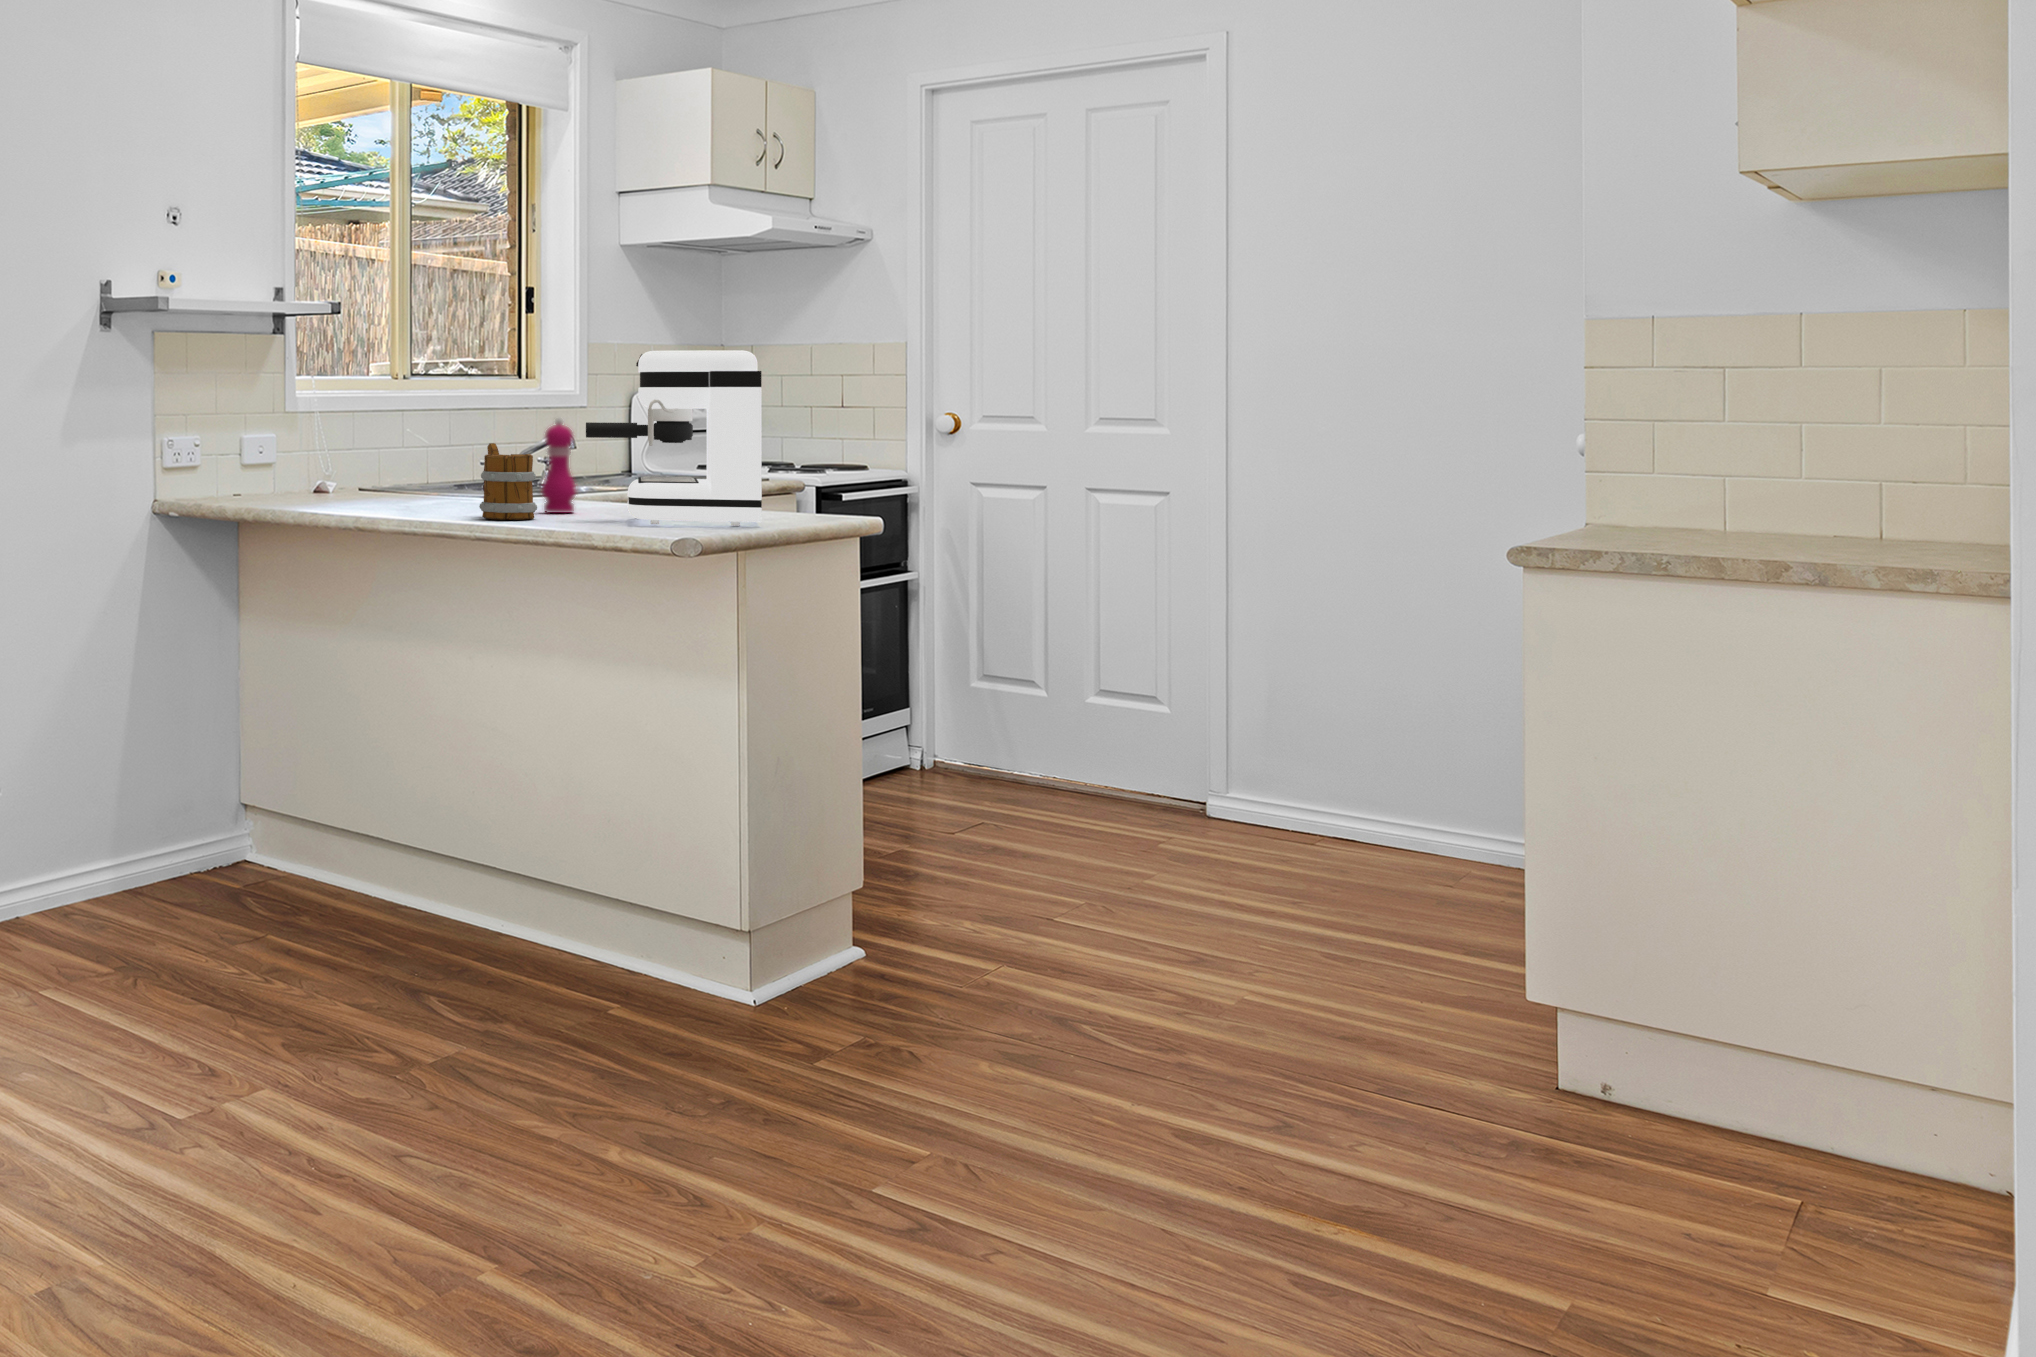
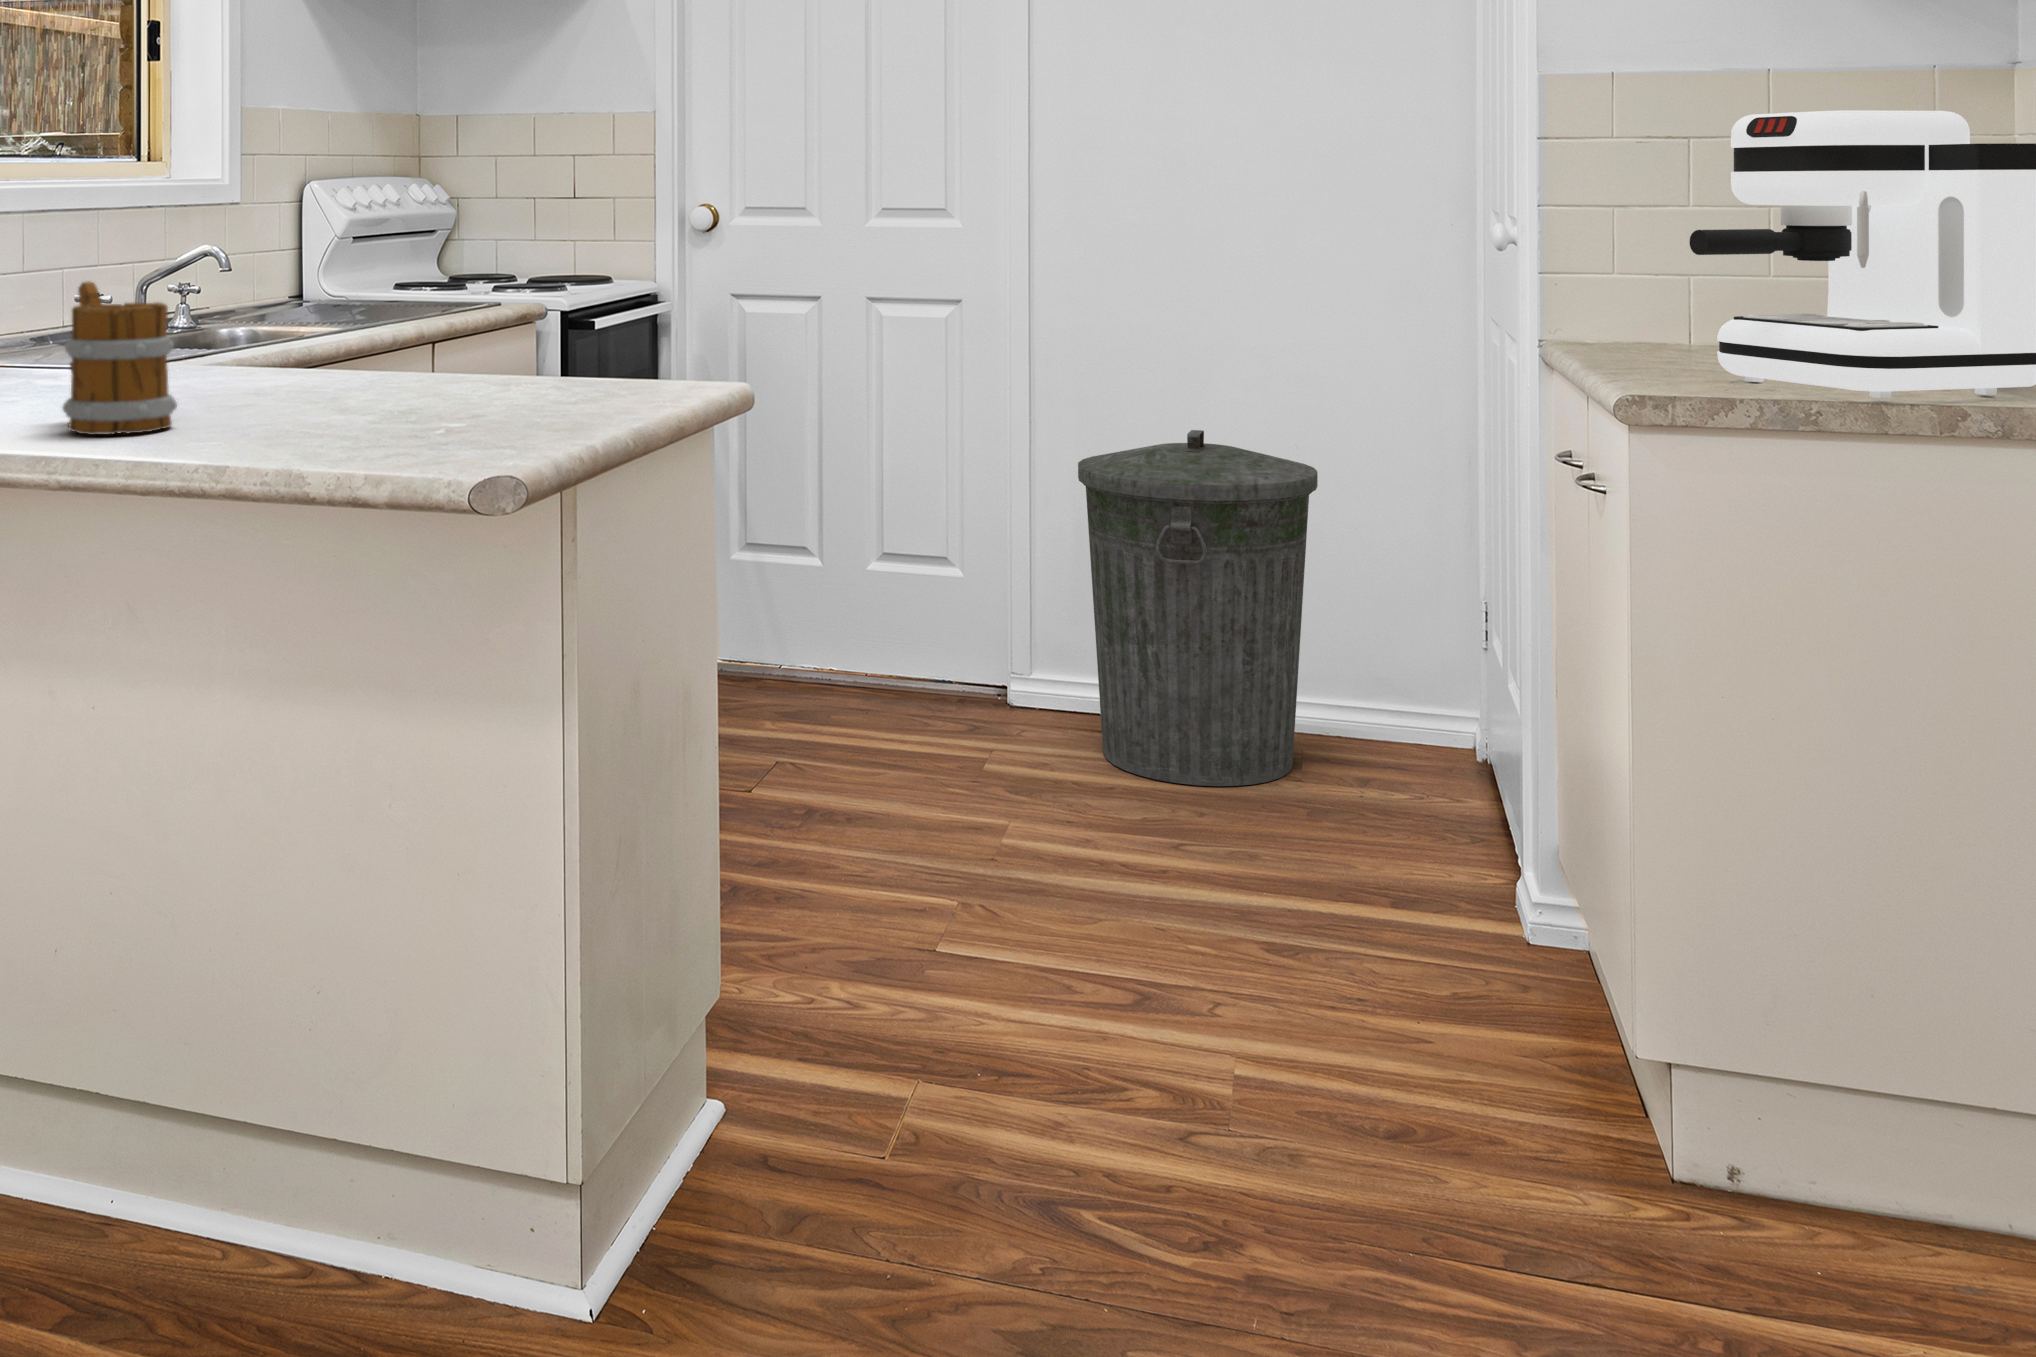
coffee maker: present [586,350,762,526] -> present [1690,111,2036,399]
pepper mill: present [542,418,576,513] -> none [182,229,247,405]
trash can: none [1247,597,1470,880] -> present [1078,430,1318,786]

